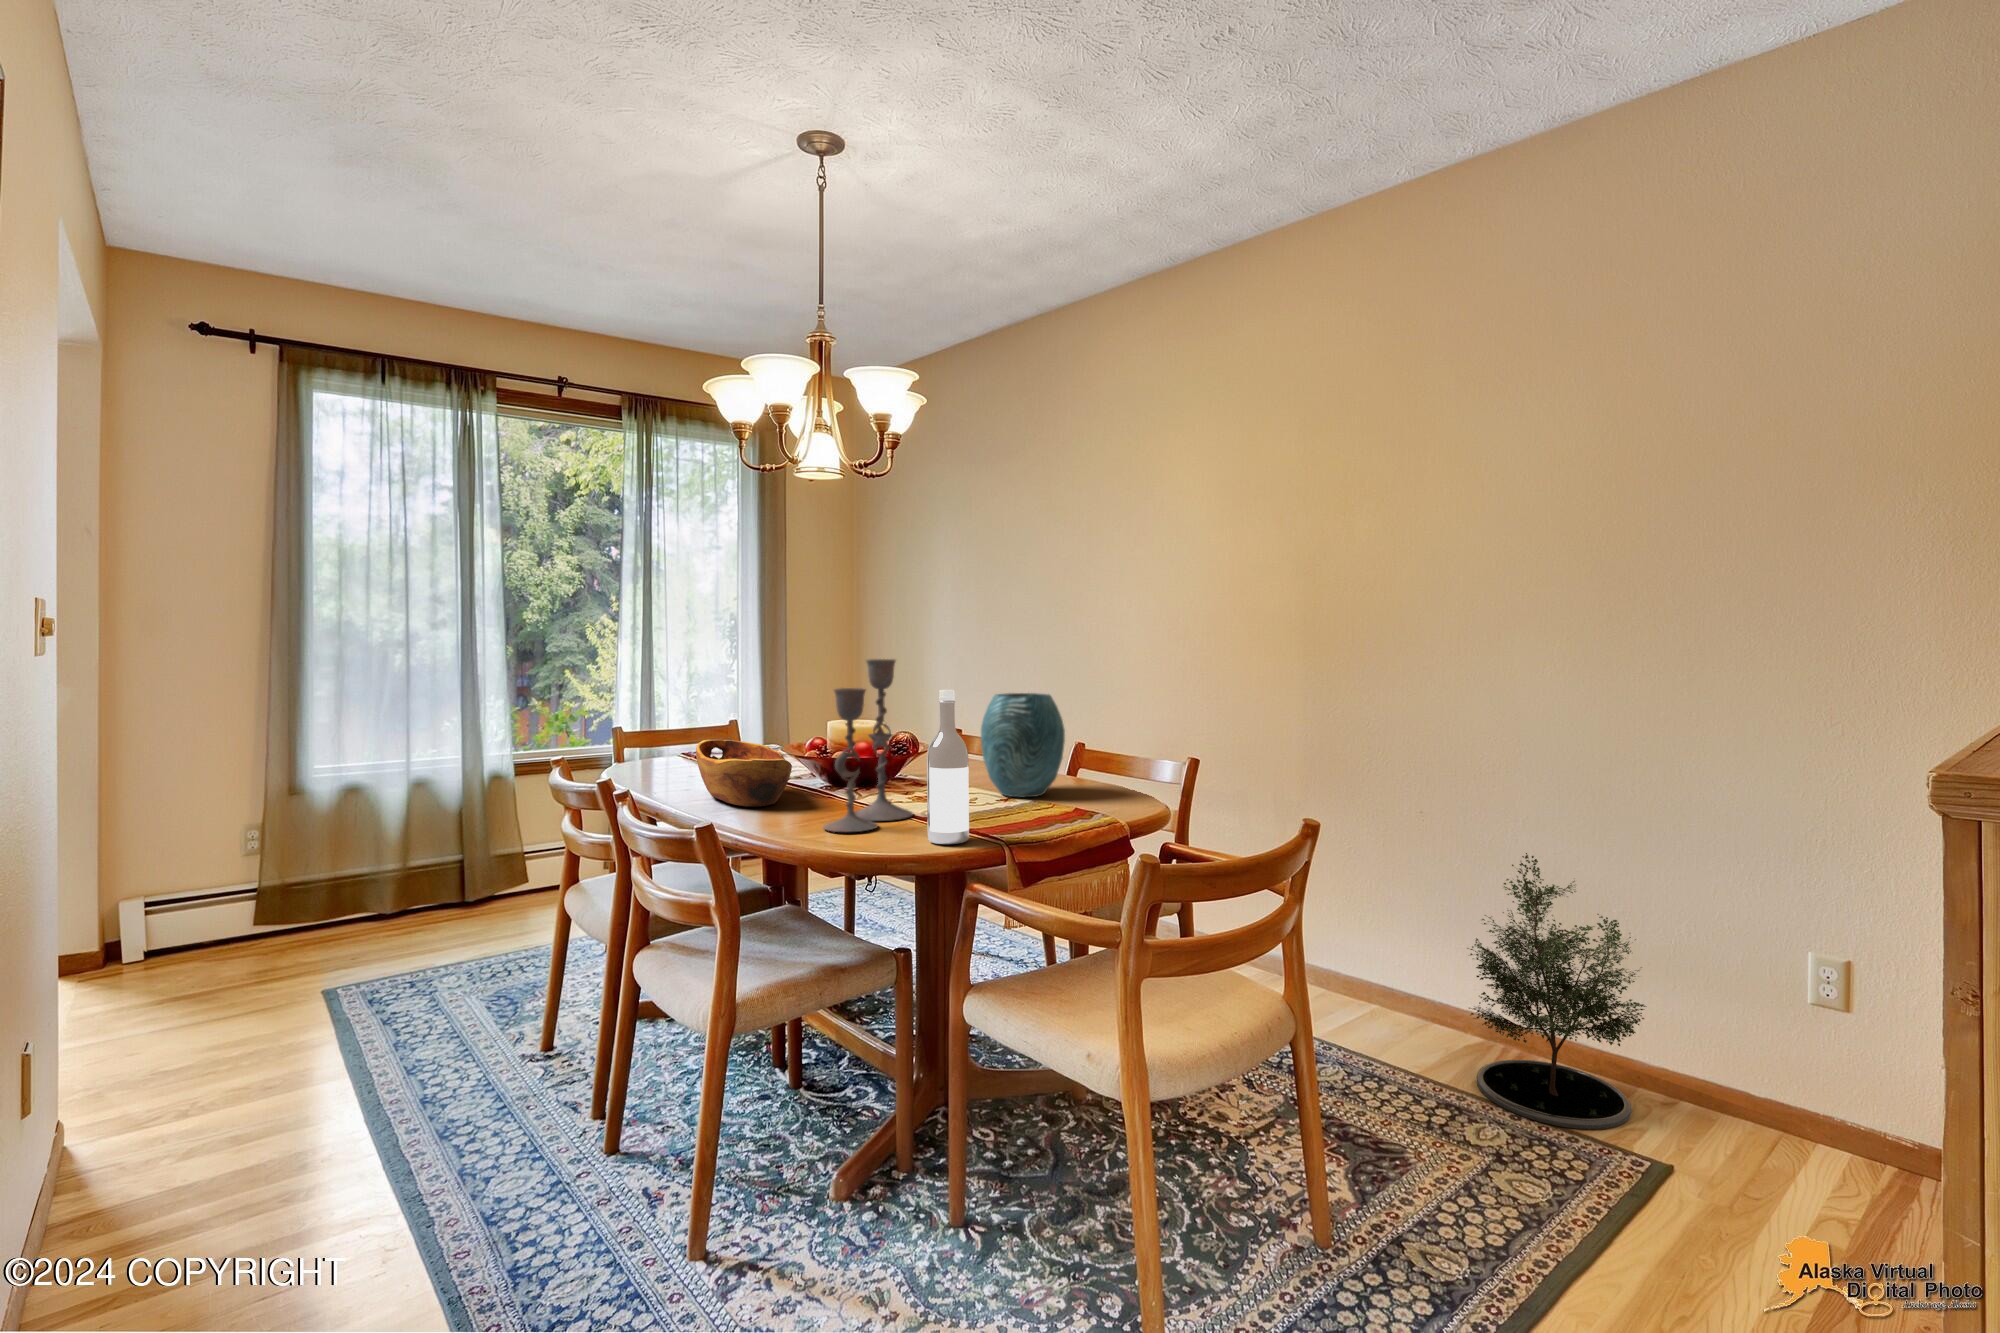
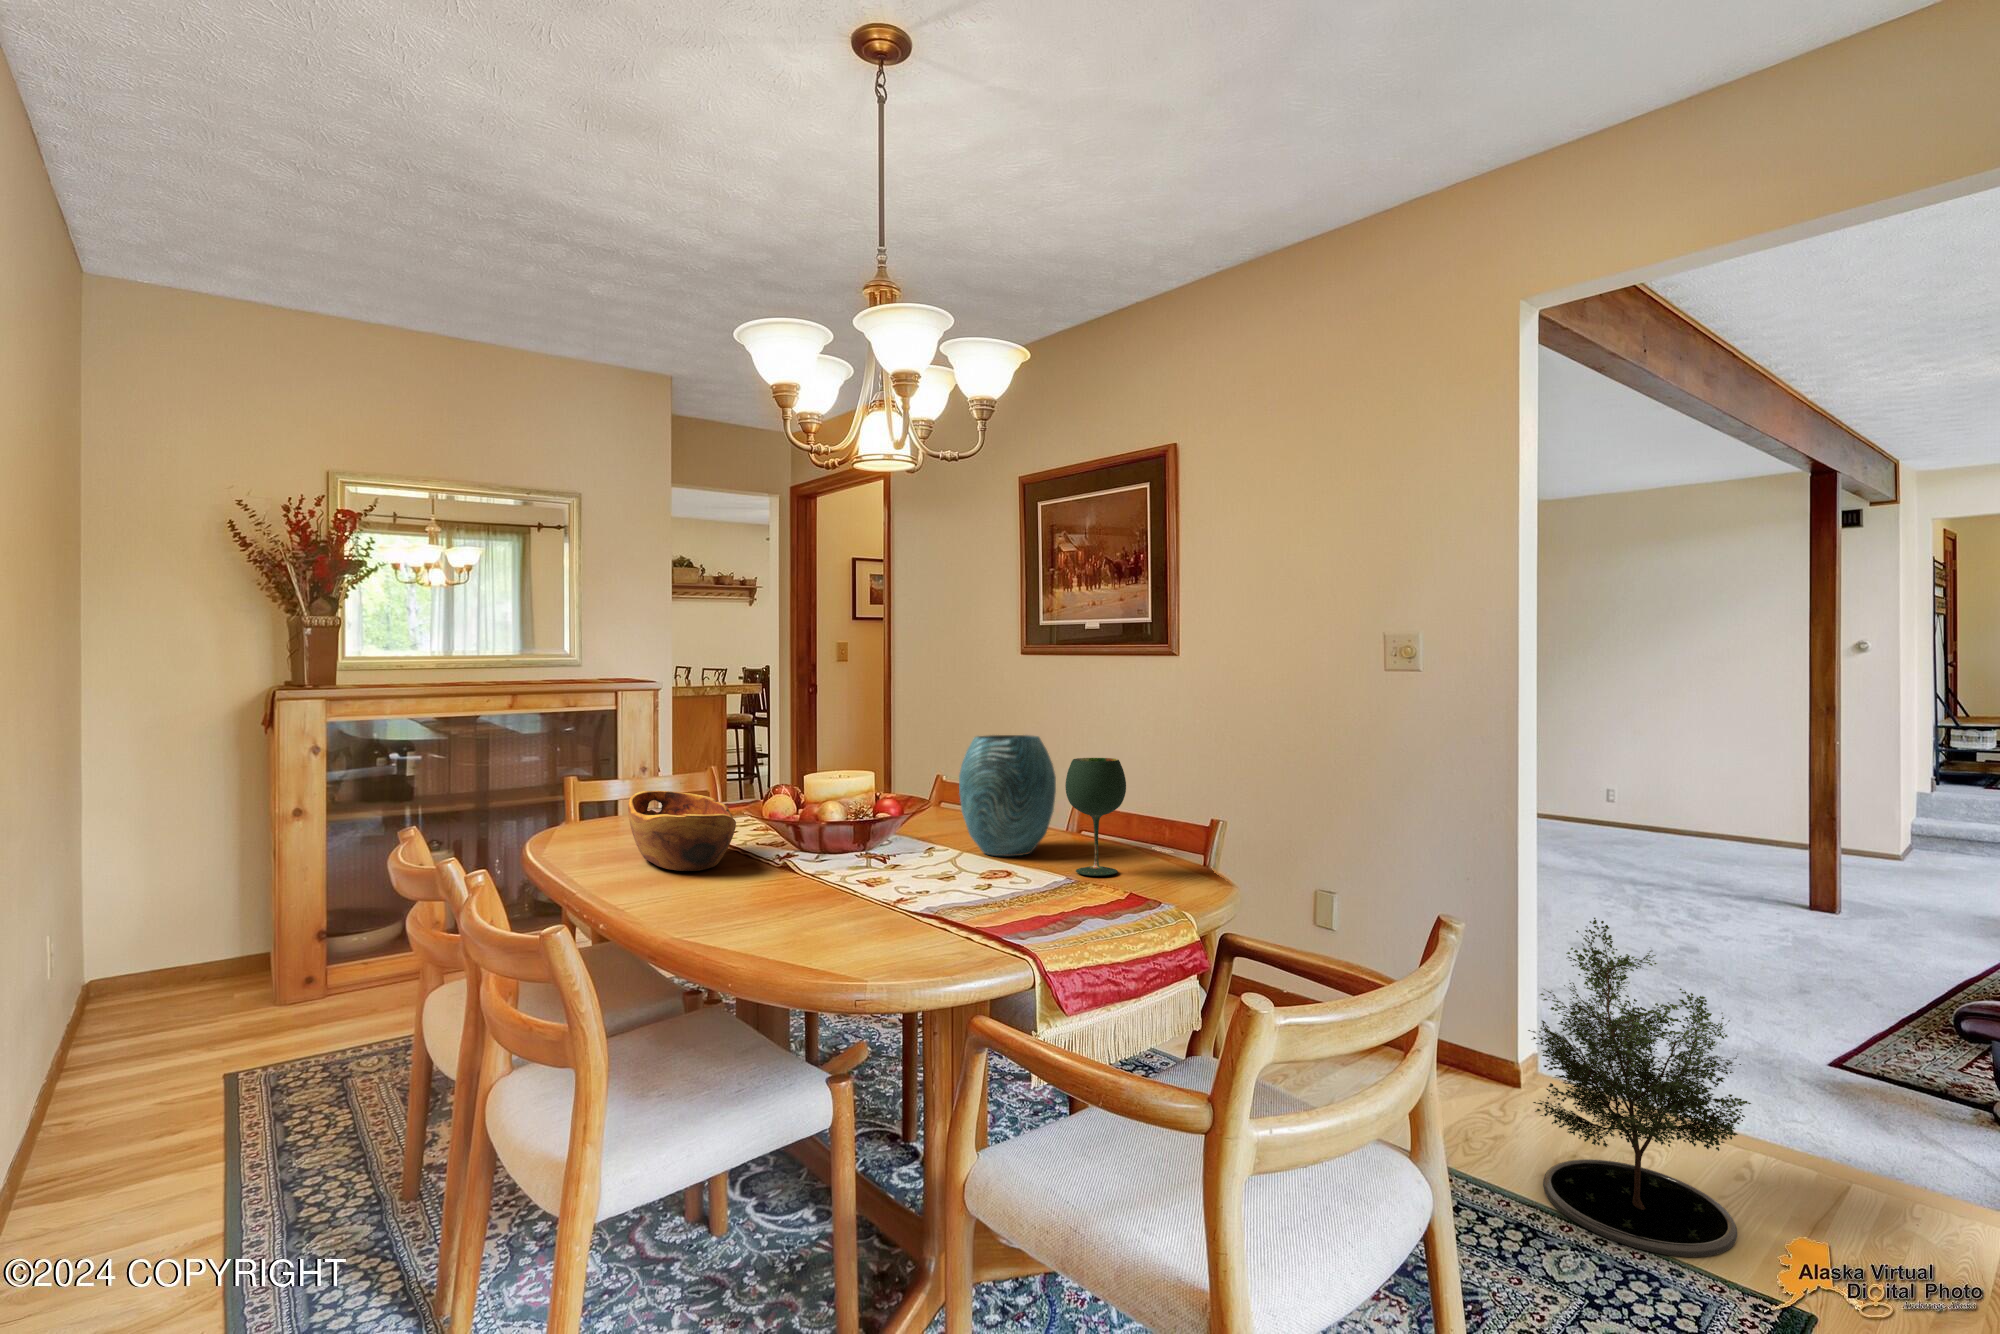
candlestick: present [823,659,913,832] -> none [763,695,876,906]
wine bottle: present [927,690,969,844] -> none [886,730,939,922]
wine glass: none [1073,713,1125,813] -> present [1065,758,1126,876]

